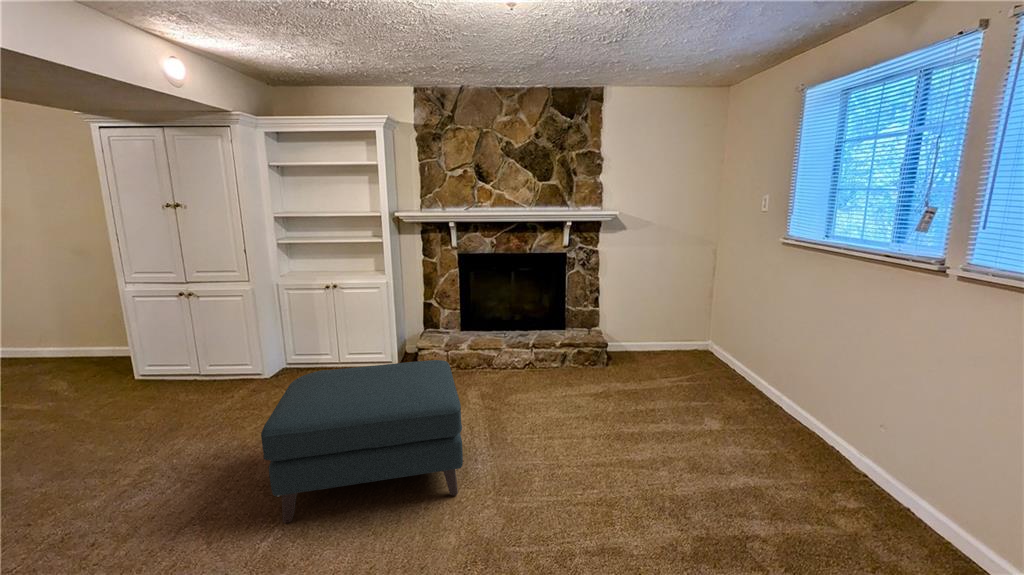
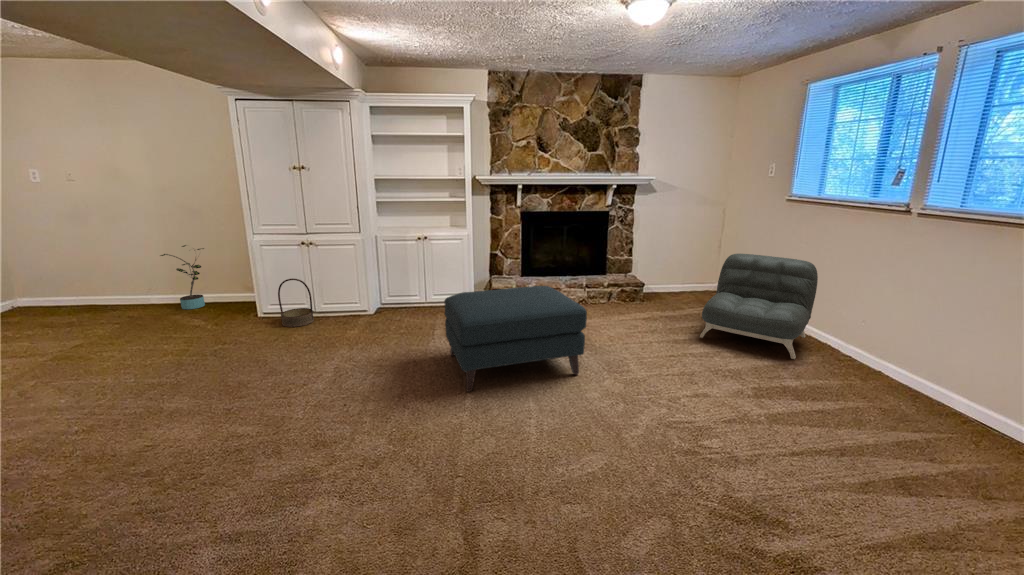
potted plant: none [34,293,92,368] -> present [160,245,205,309]
armchair: none [658,314,821,477] -> present [700,254,818,359]
basket: none [145,338,192,397] -> present [278,279,314,327]

